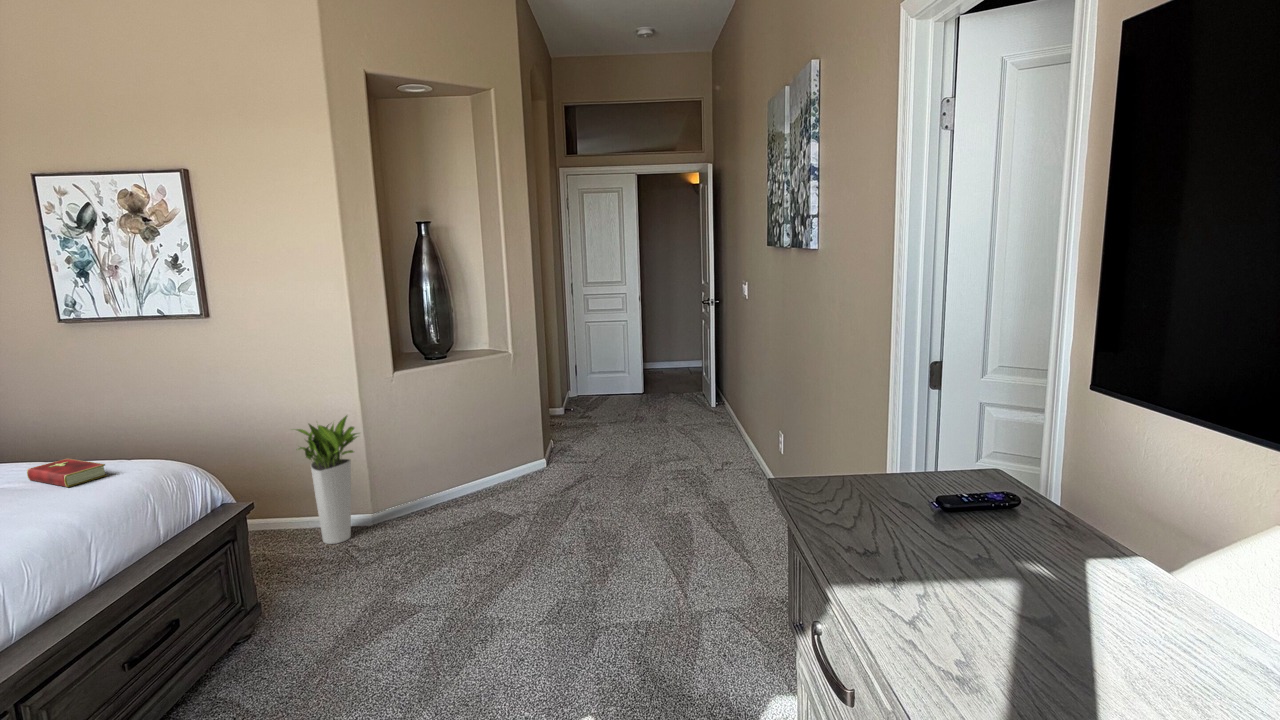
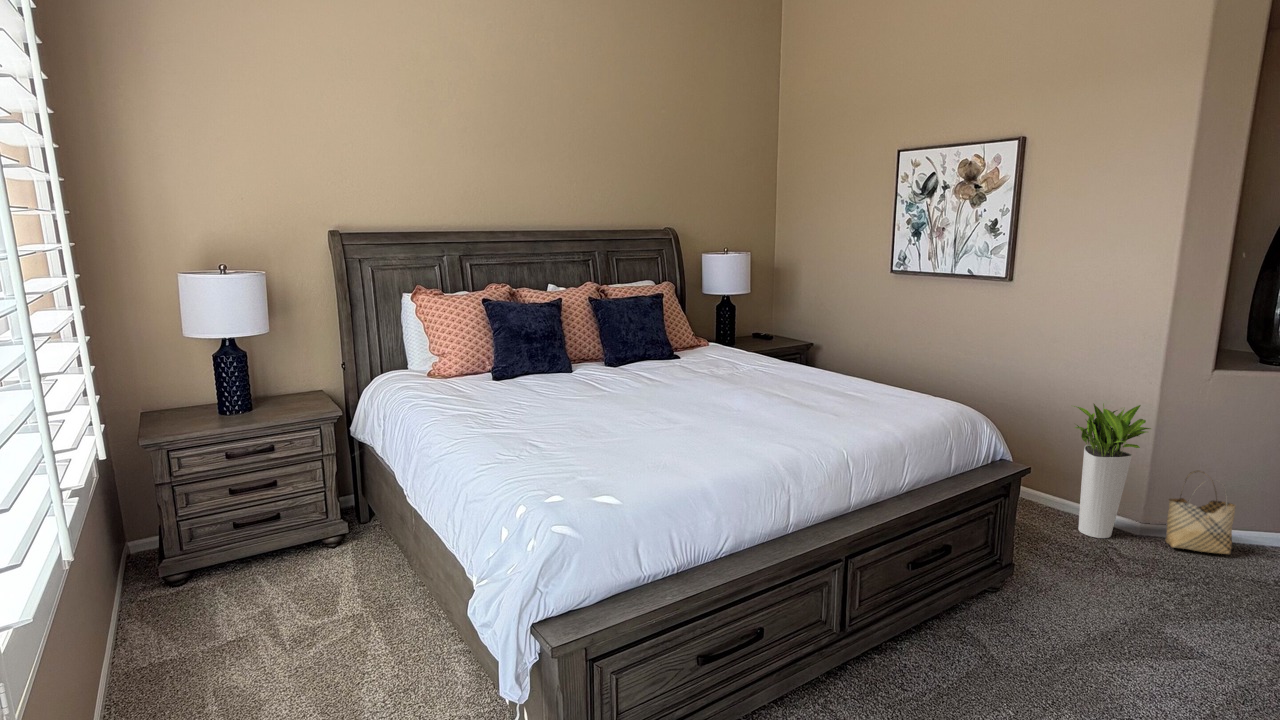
woven basket: none [386,457,437,528] -> present [1165,471,1236,554]
hardcover book: present [27,458,107,487] -> none [865,384,921,408]

